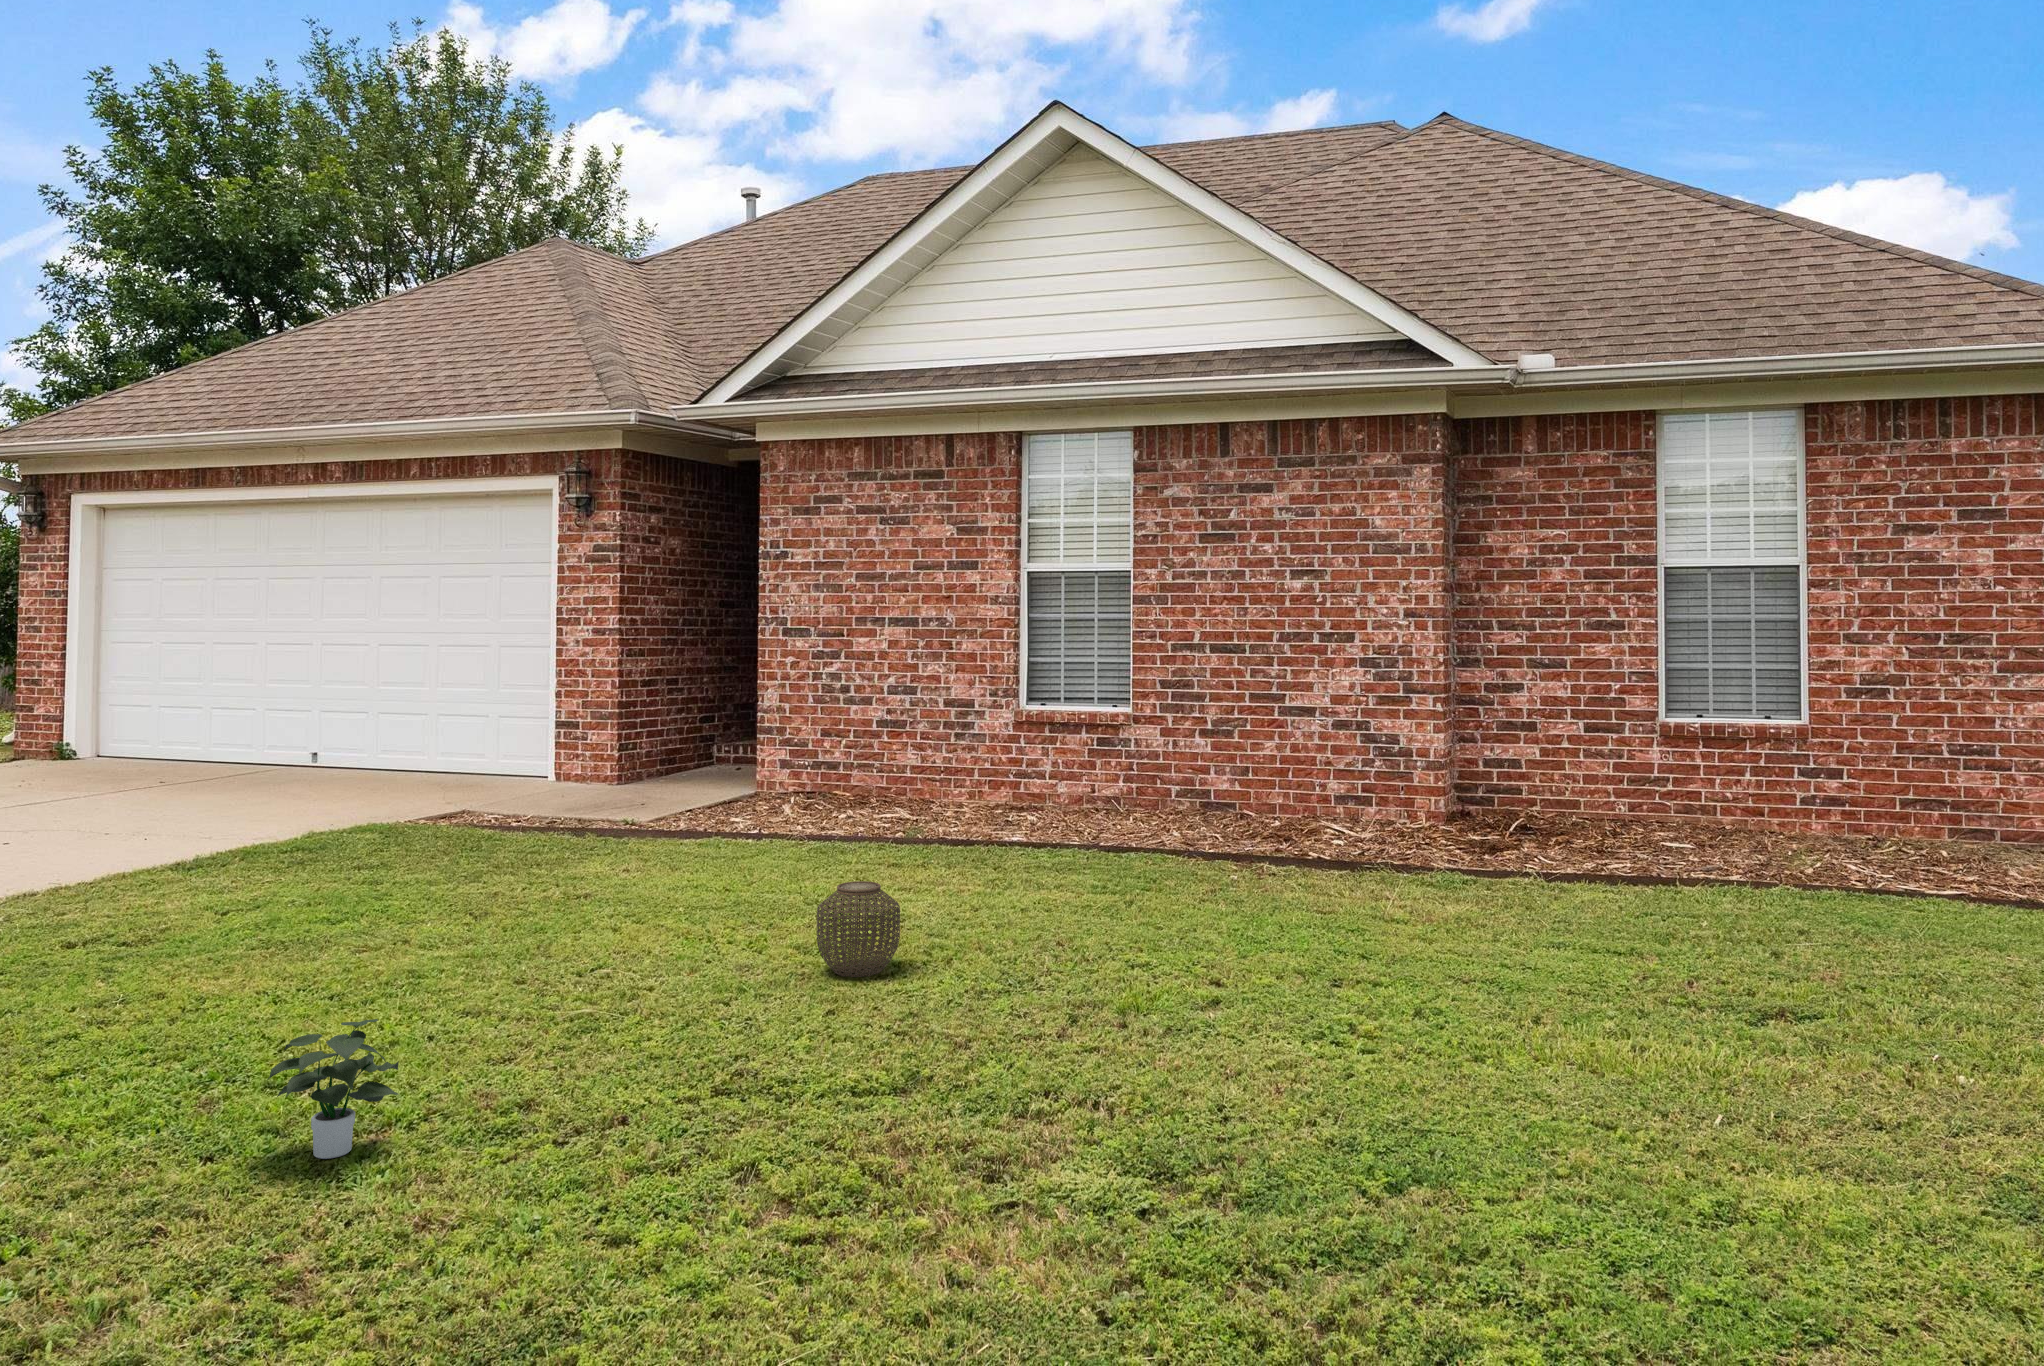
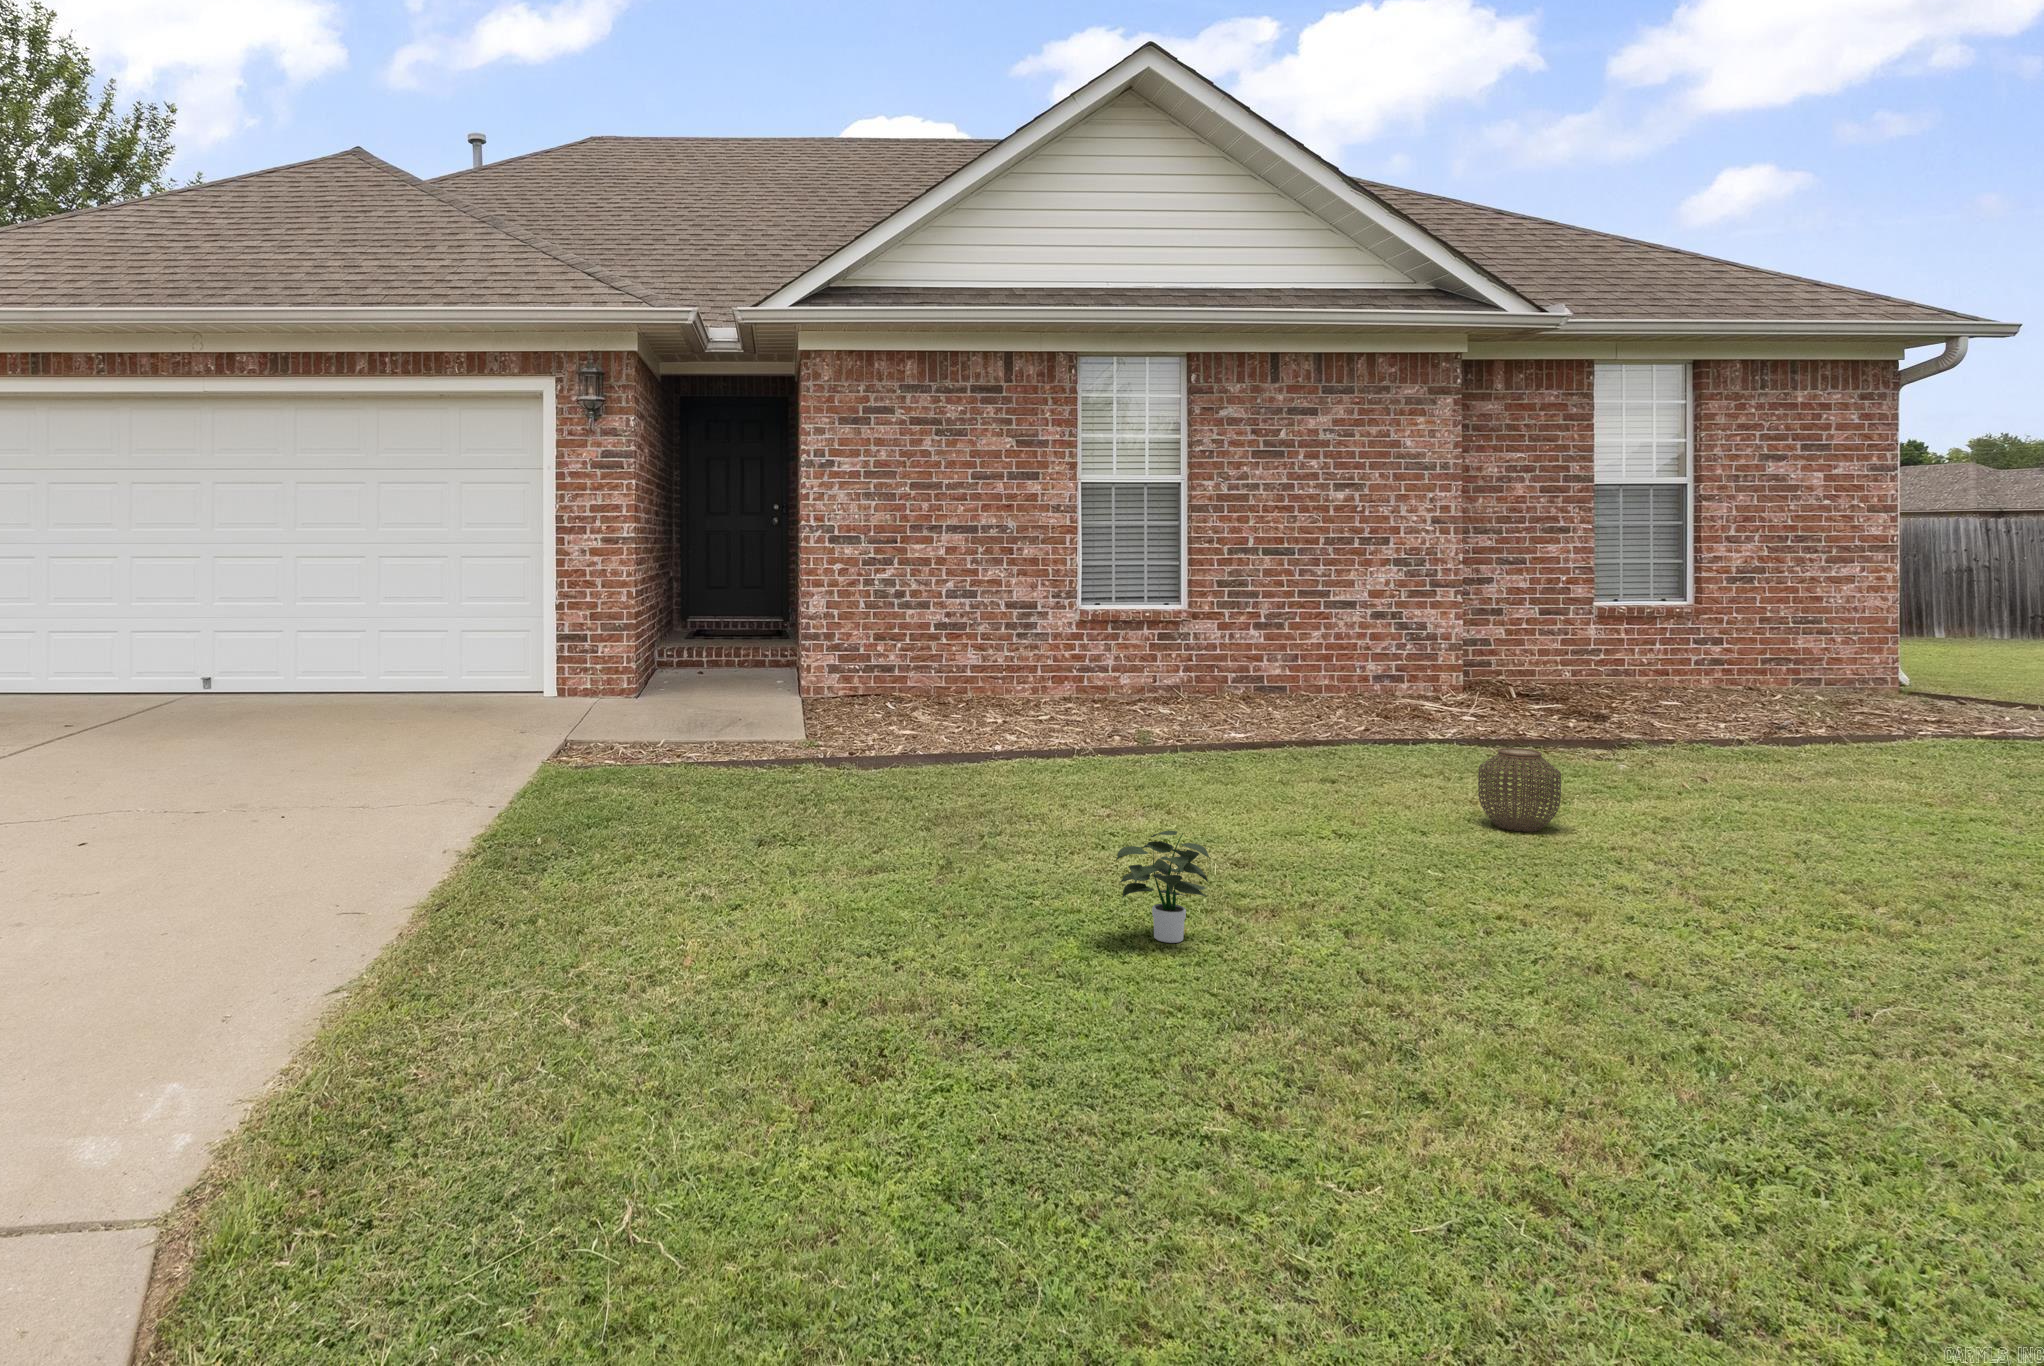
potted plant: present [267,1019,399,1159] -> present [1116,831,1210,943]

